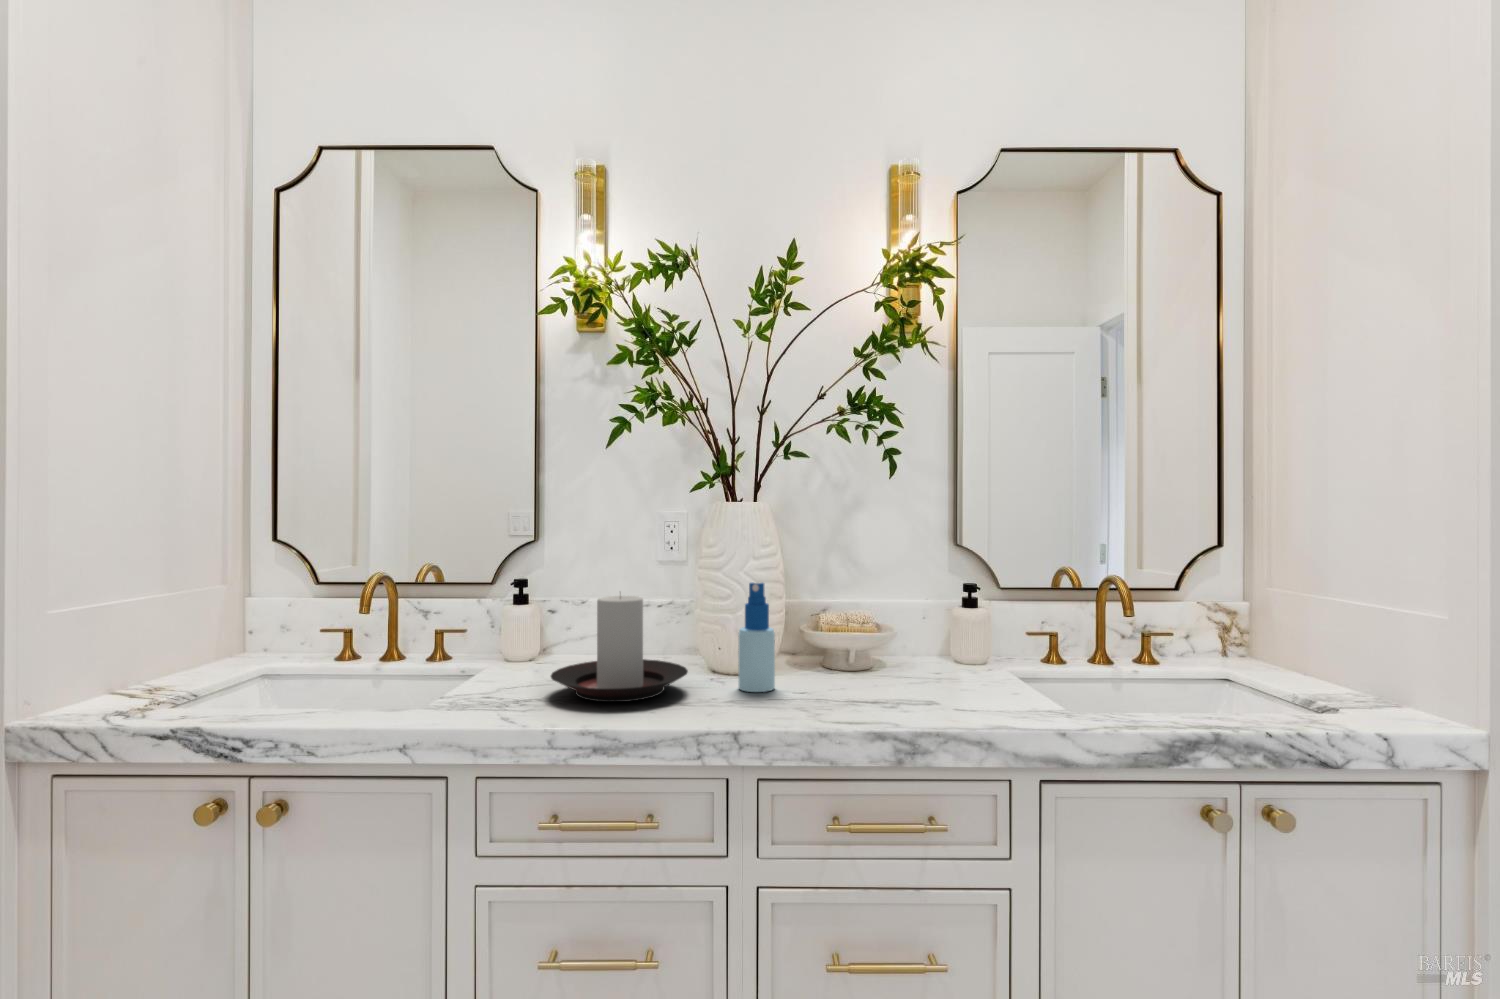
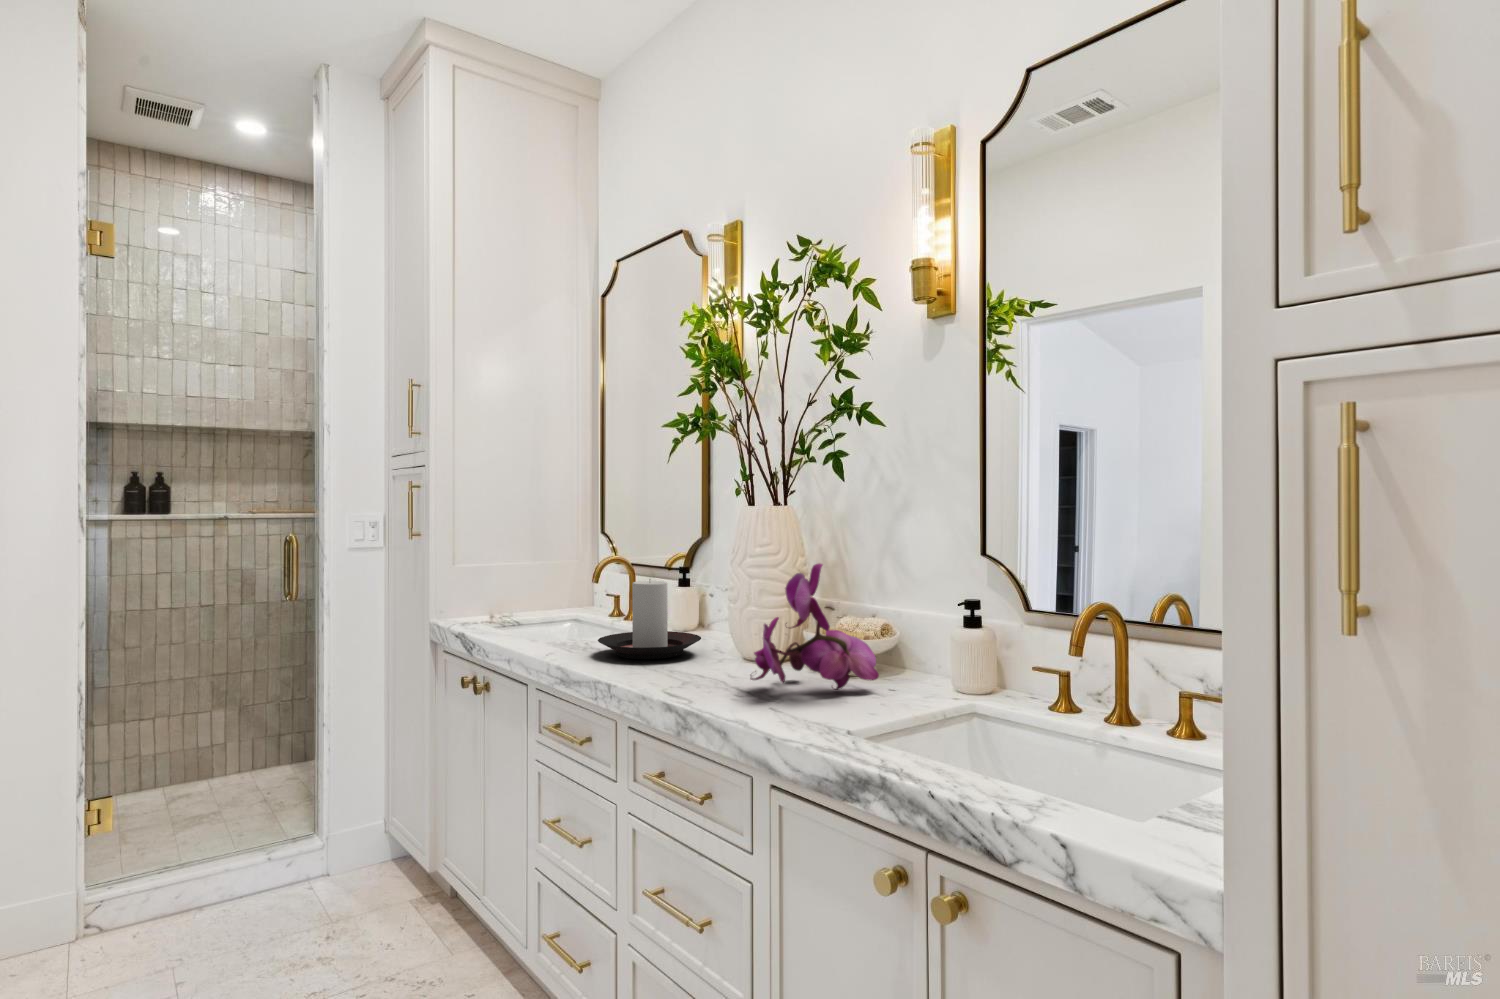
flower: none [842,558,951,690] -> present [750,563,879,690]
spray bottle: present [738,583,775,692] -> none [713,578,744,671]

